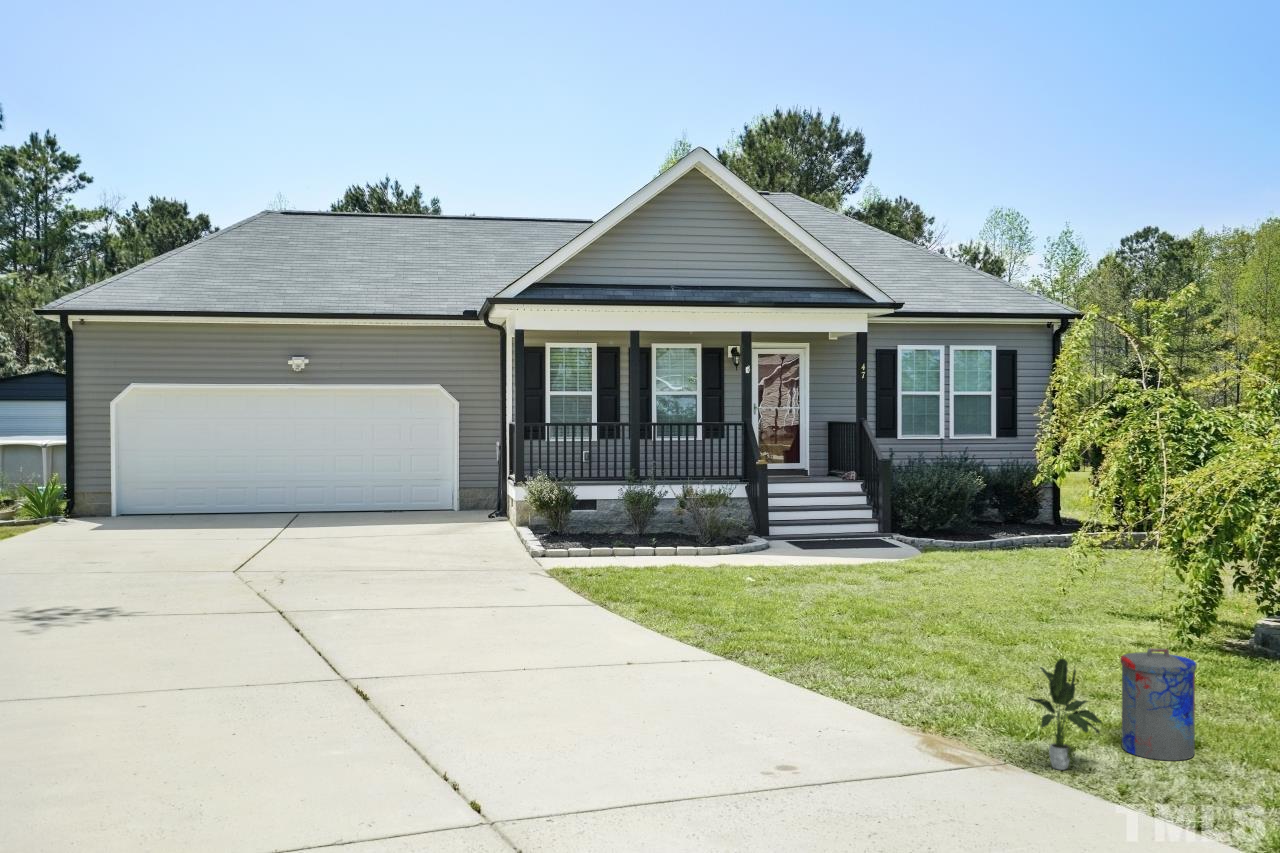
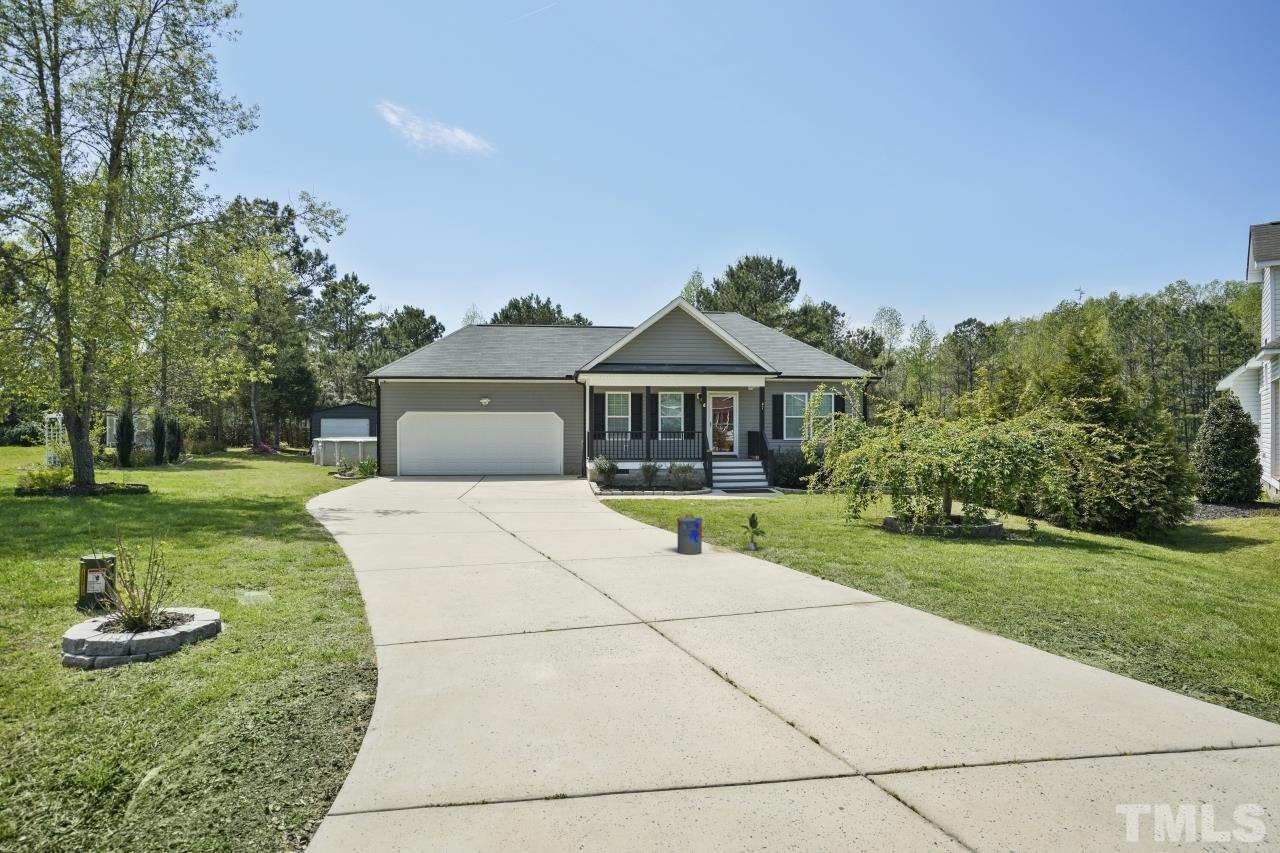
trash can: present [1120,648,1196,761] -> present [677,515,702,554]

